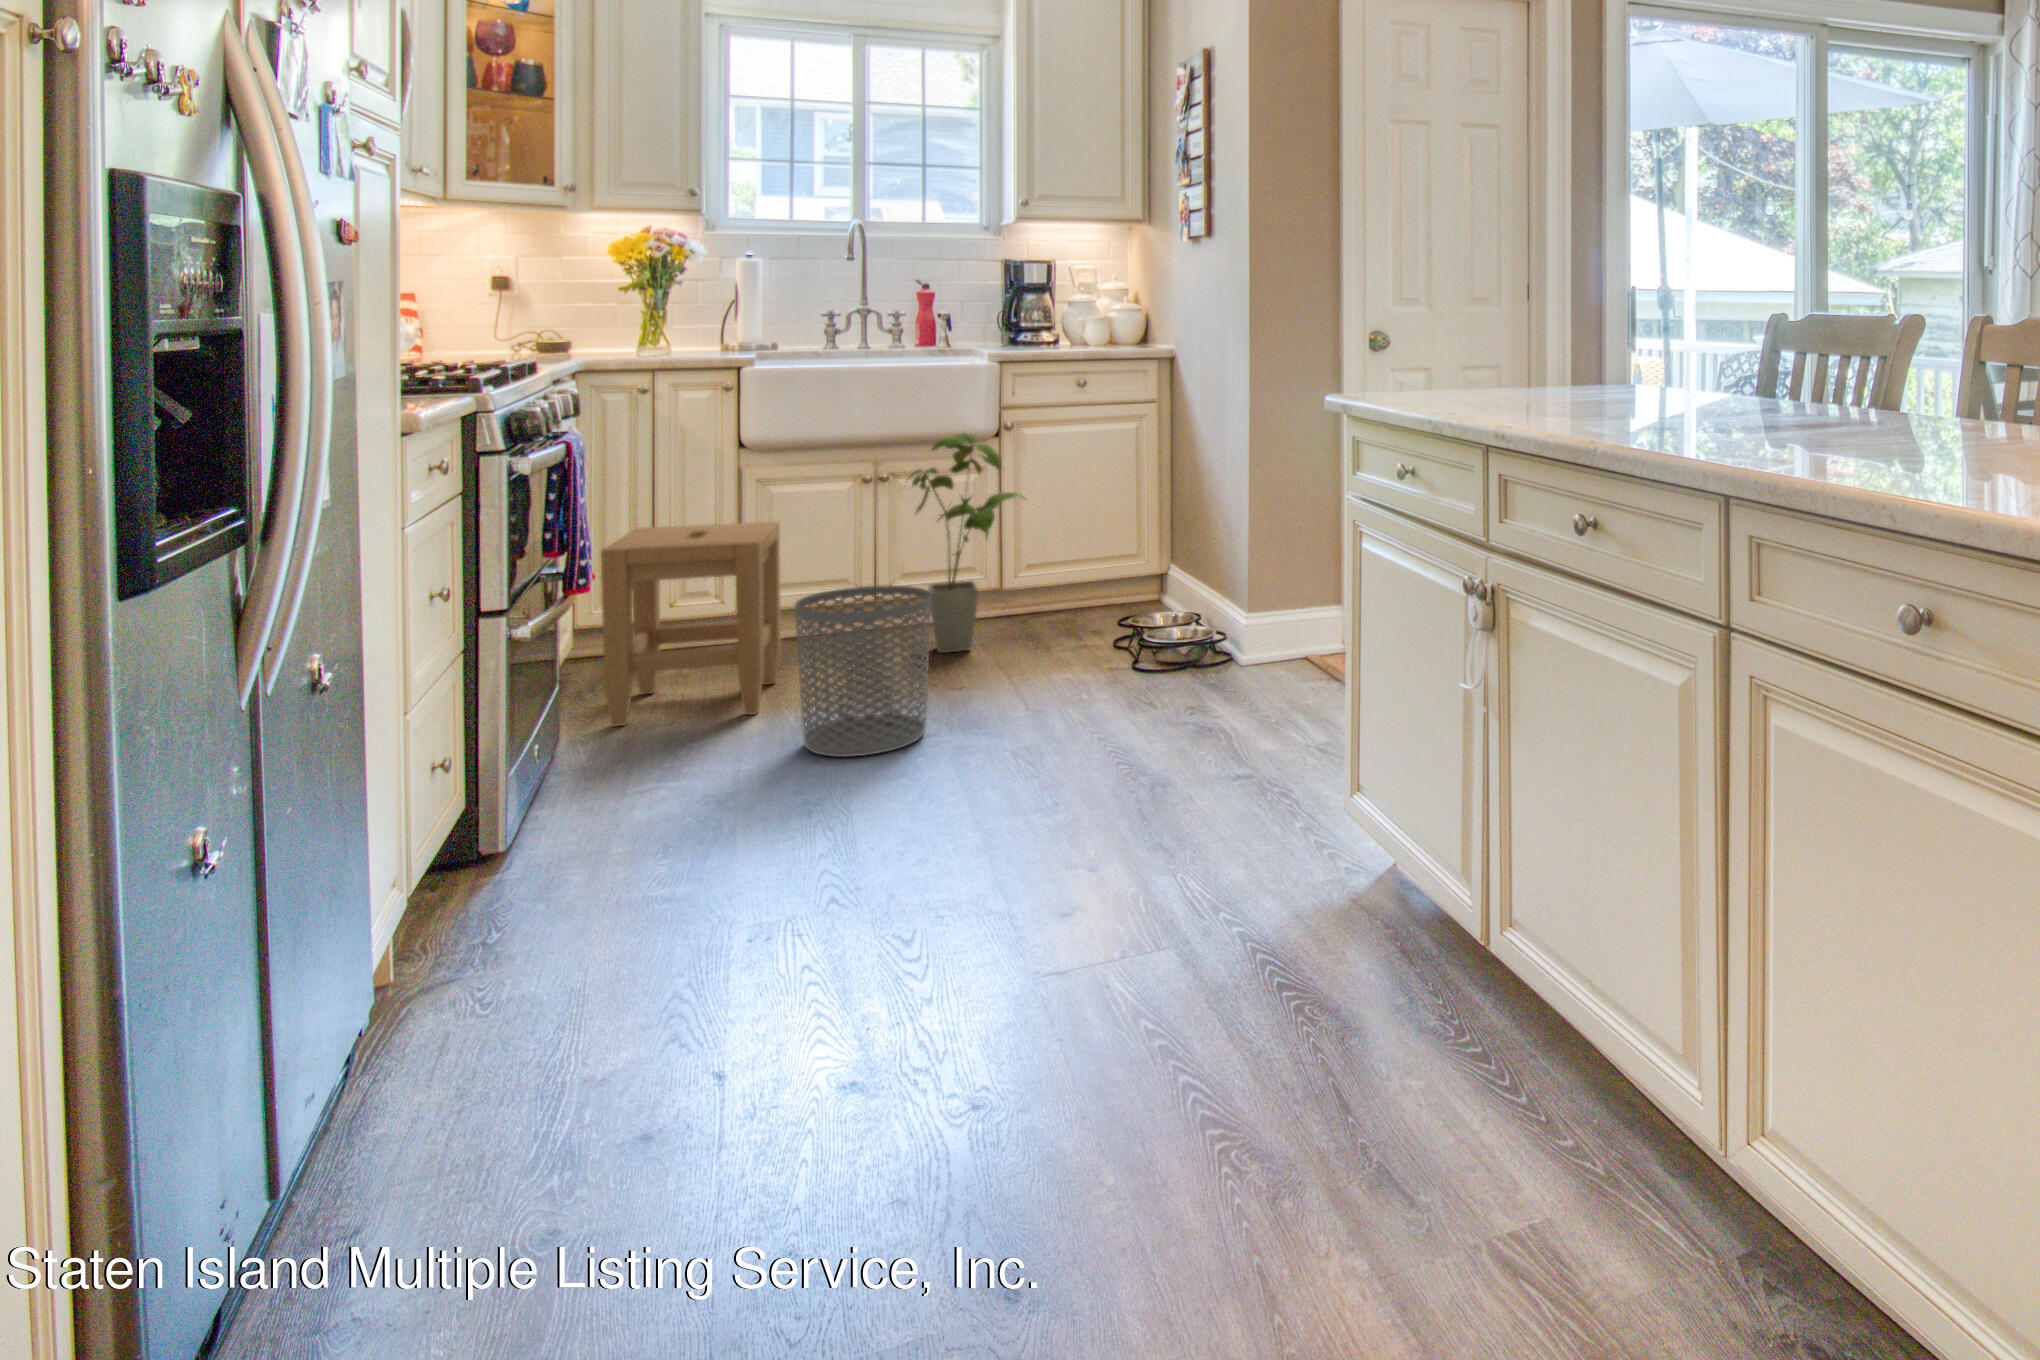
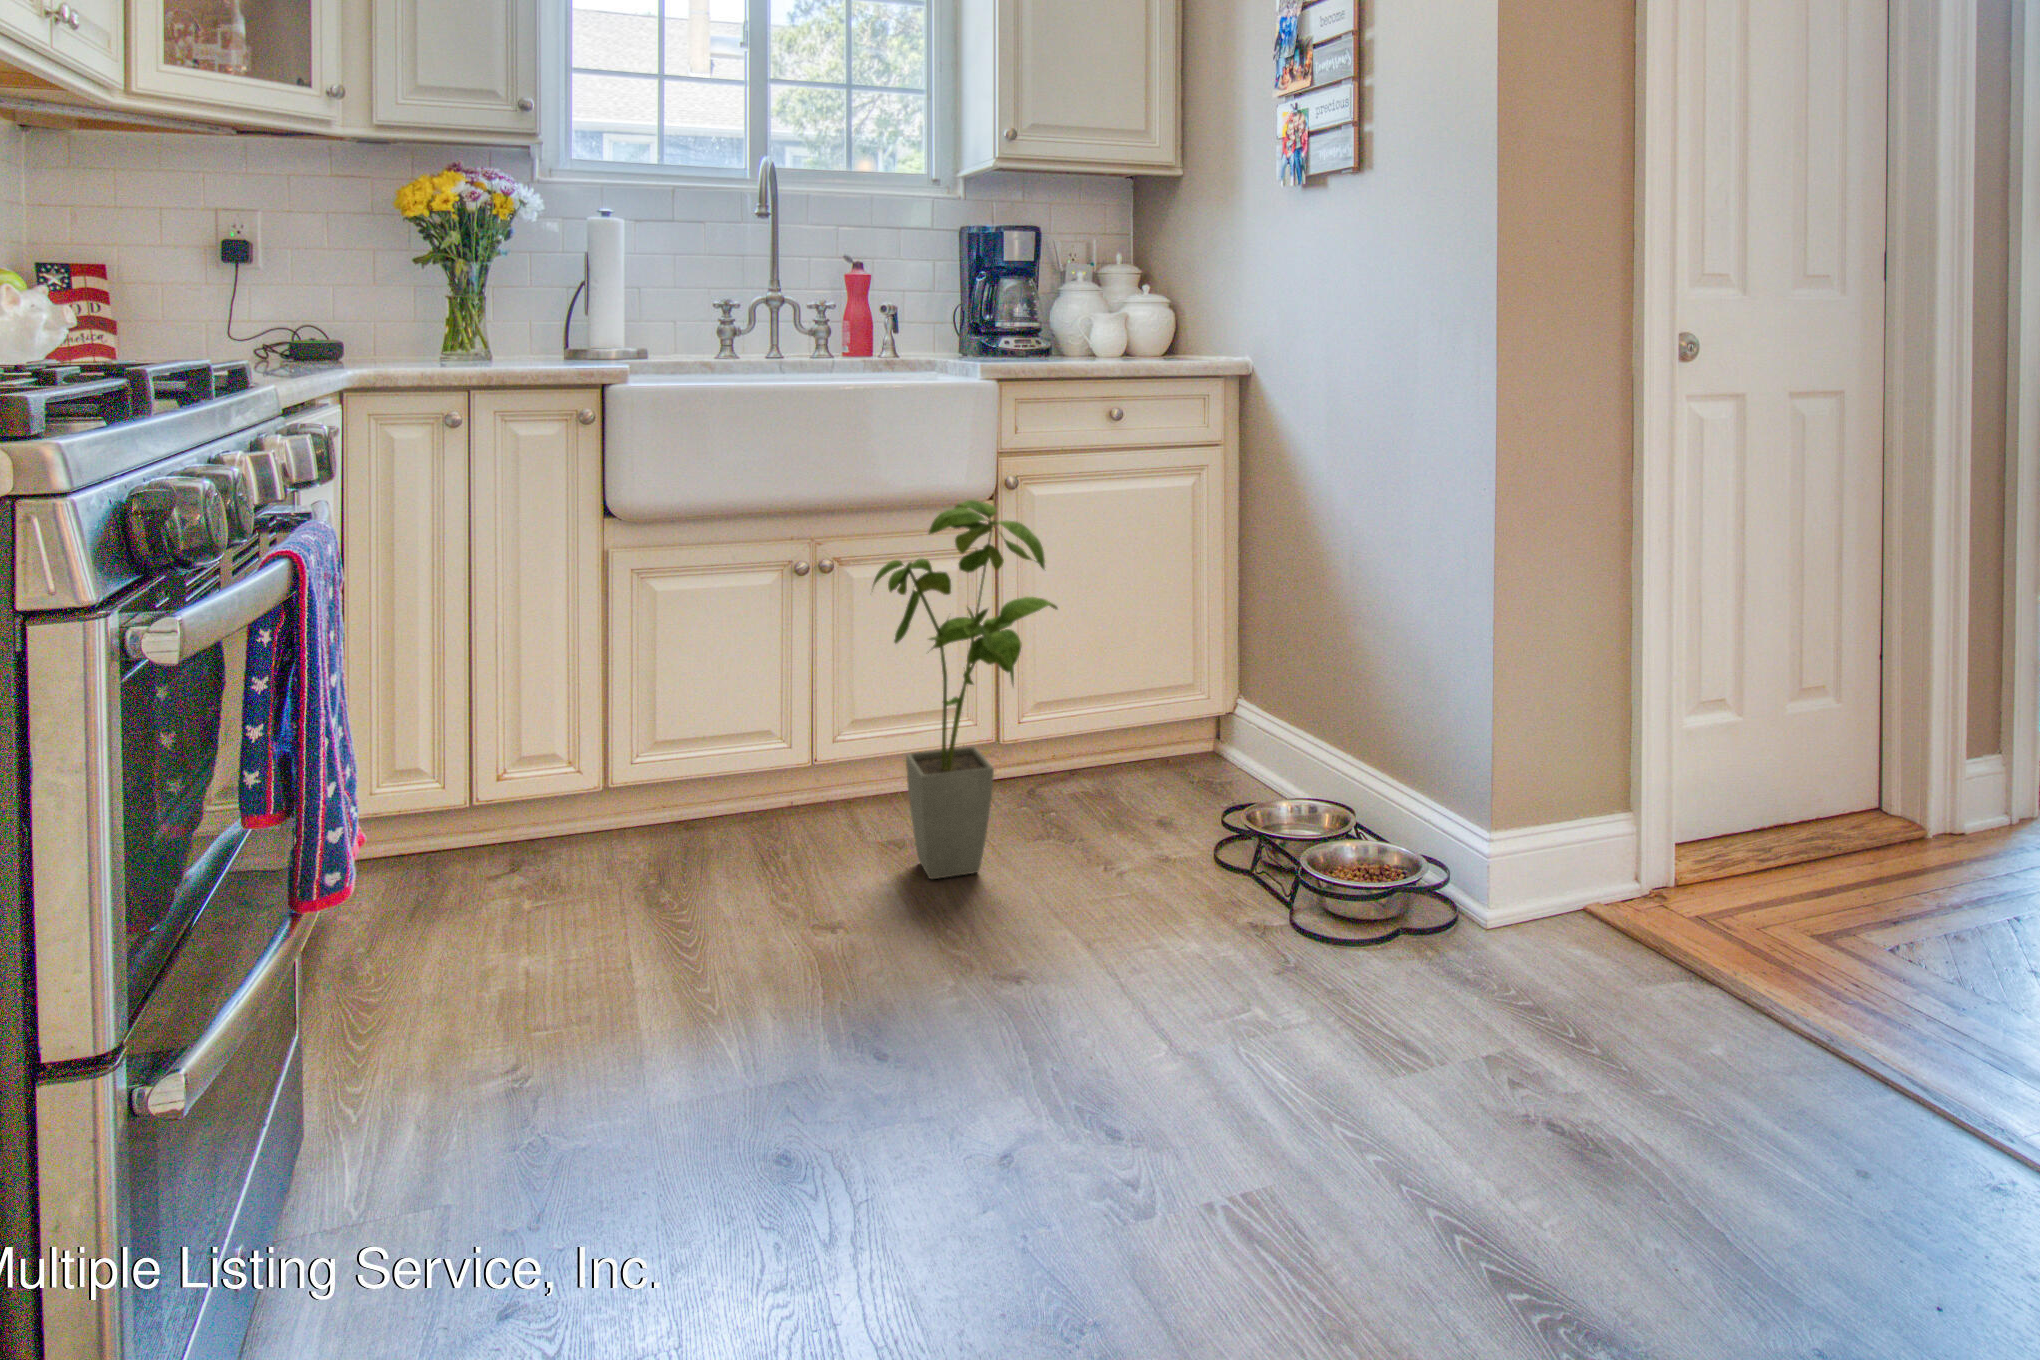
stool: present [601,522,781,726] -> none [369,664,684,1100]
waste bin: present [795,586,931,757] -> none [762,831,1030,1261]

